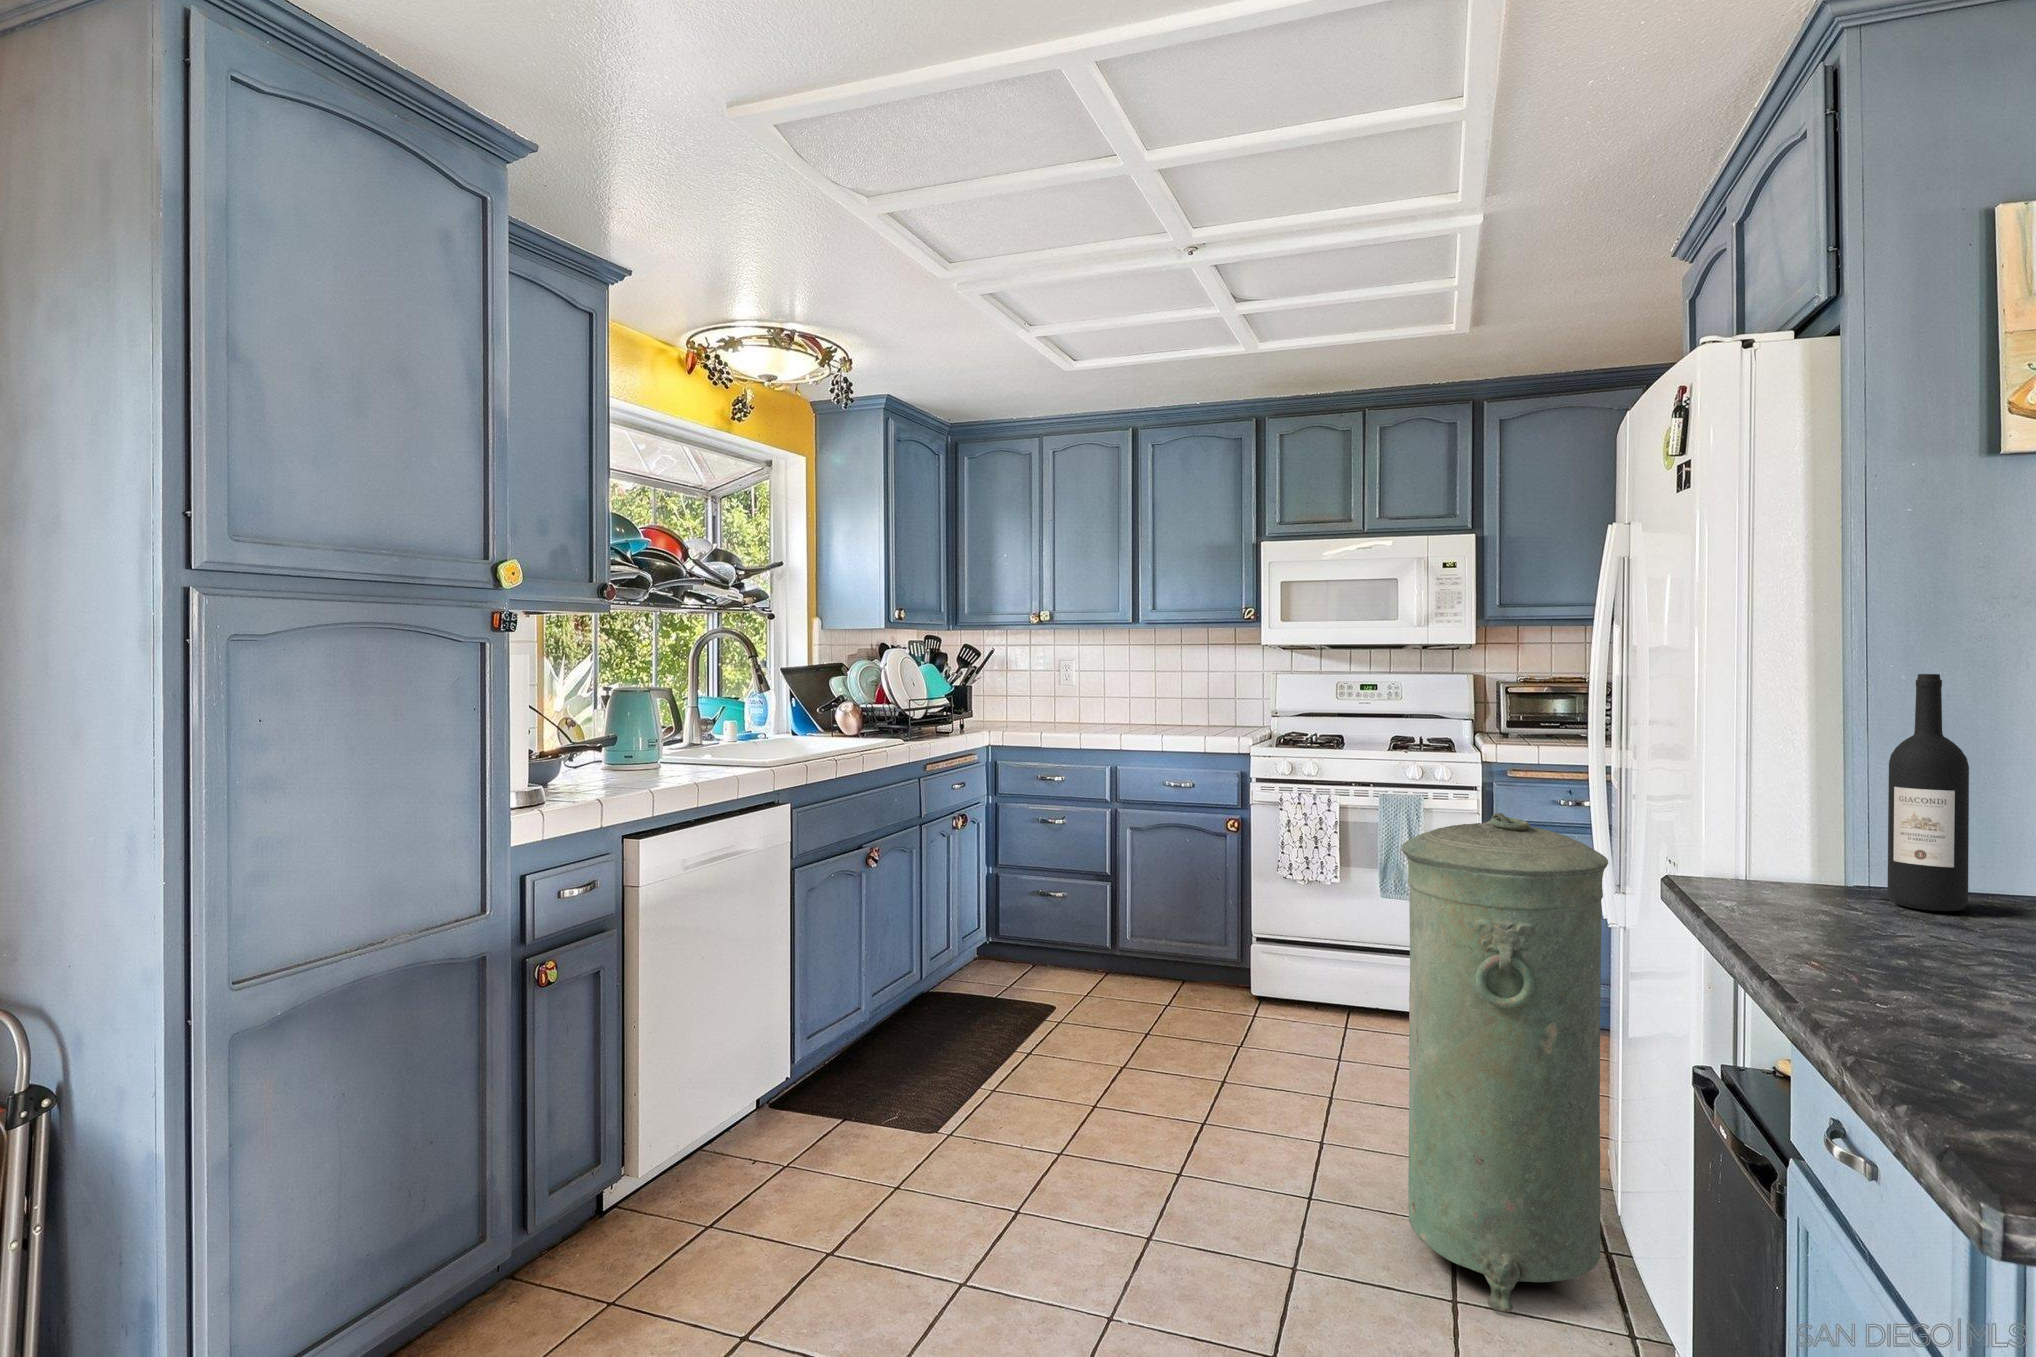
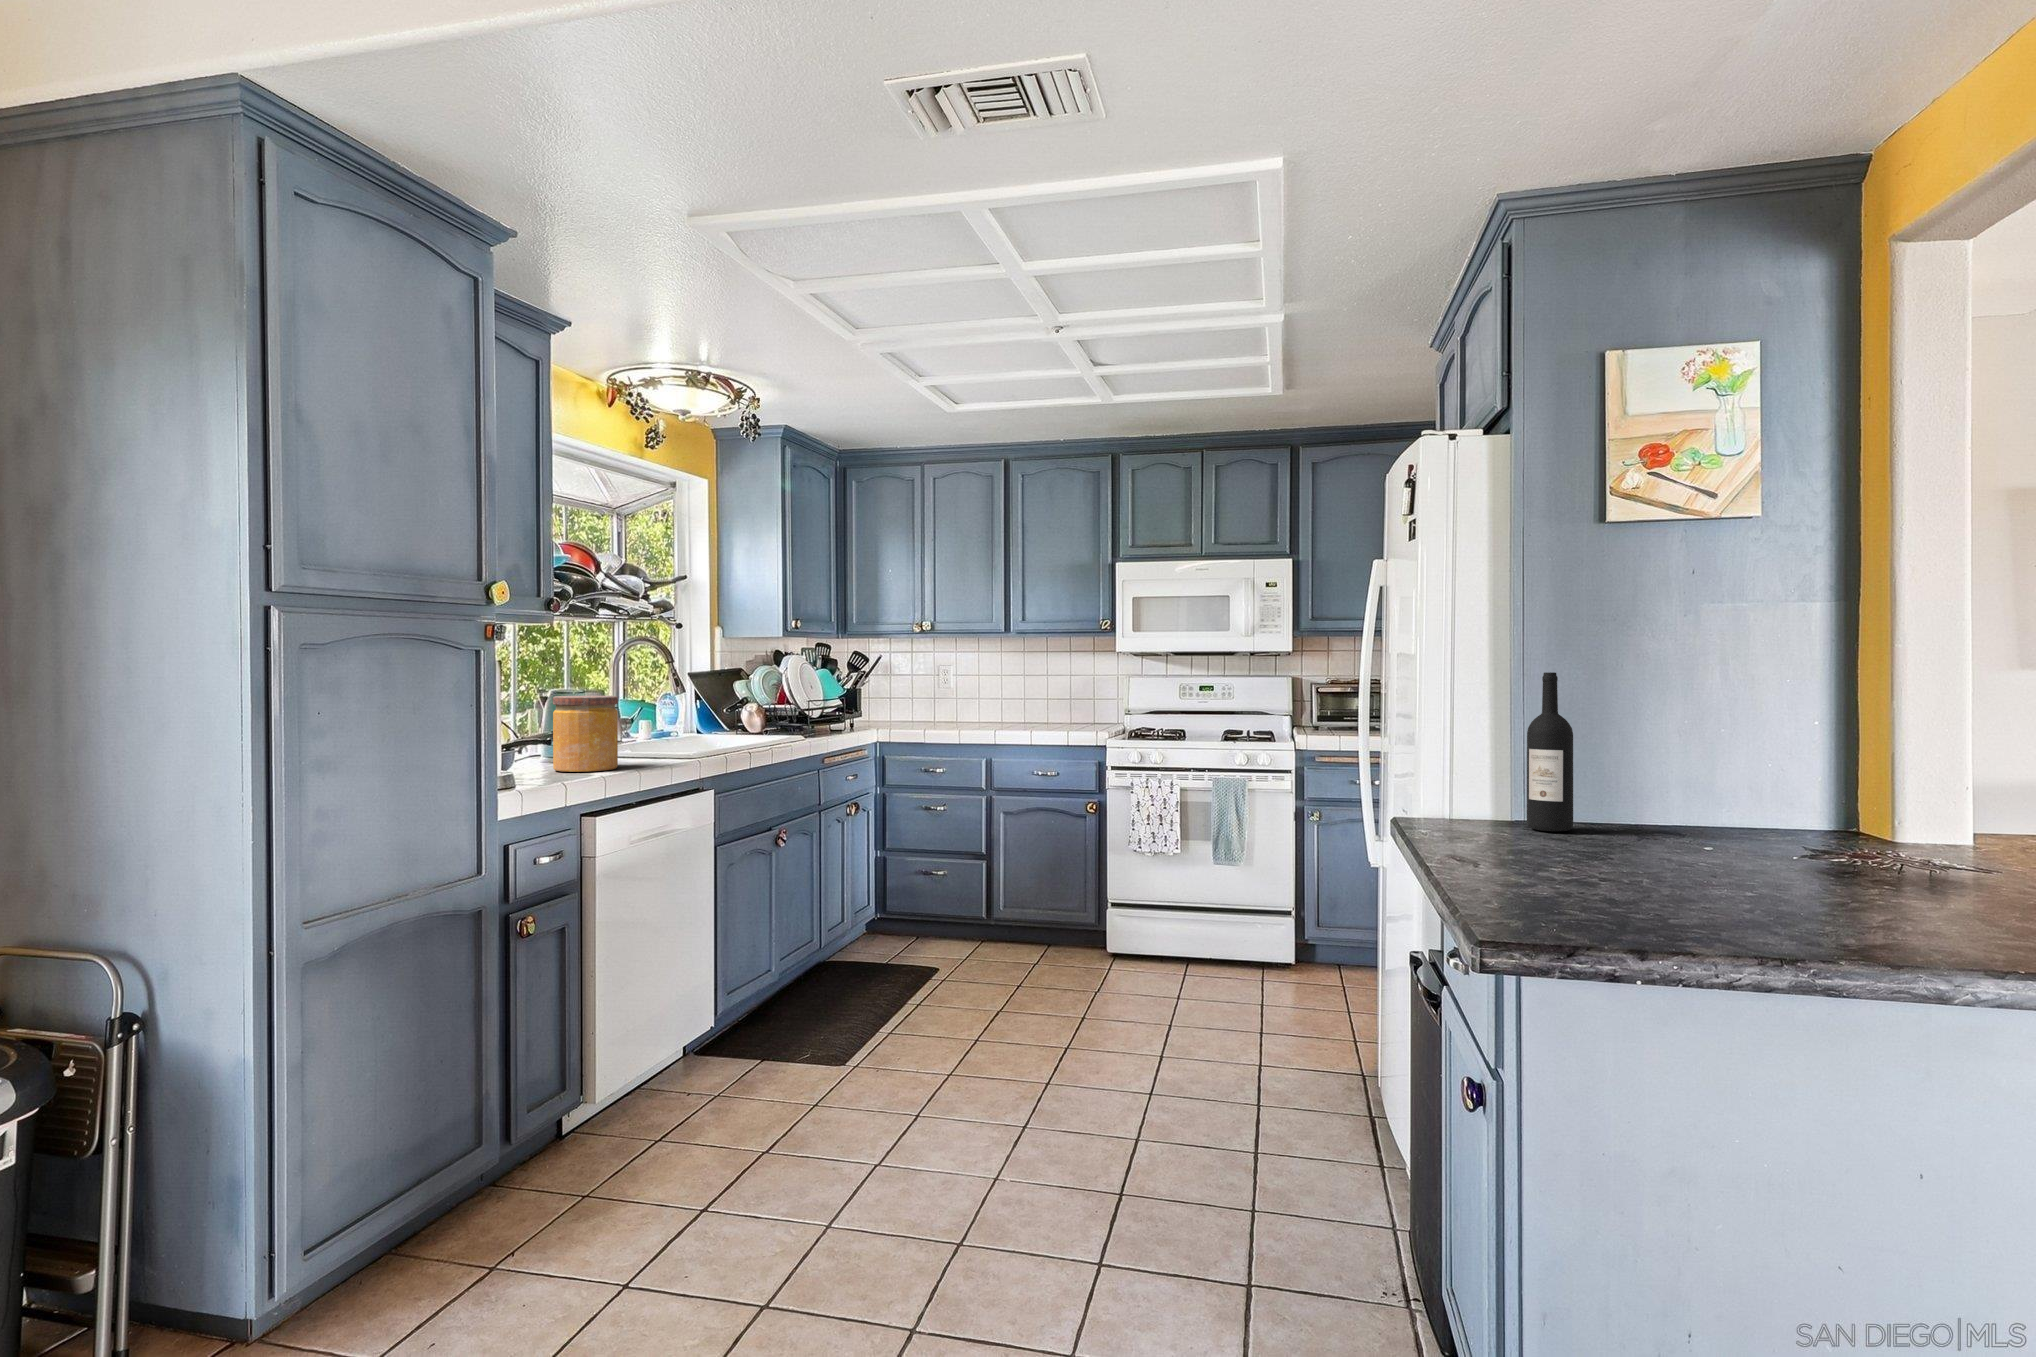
jar: none [601,696,676,785] -> present [553,696,618,772]
trash can: present [1402,813,1608,1312] -> none [1220,782,1370,1159]

